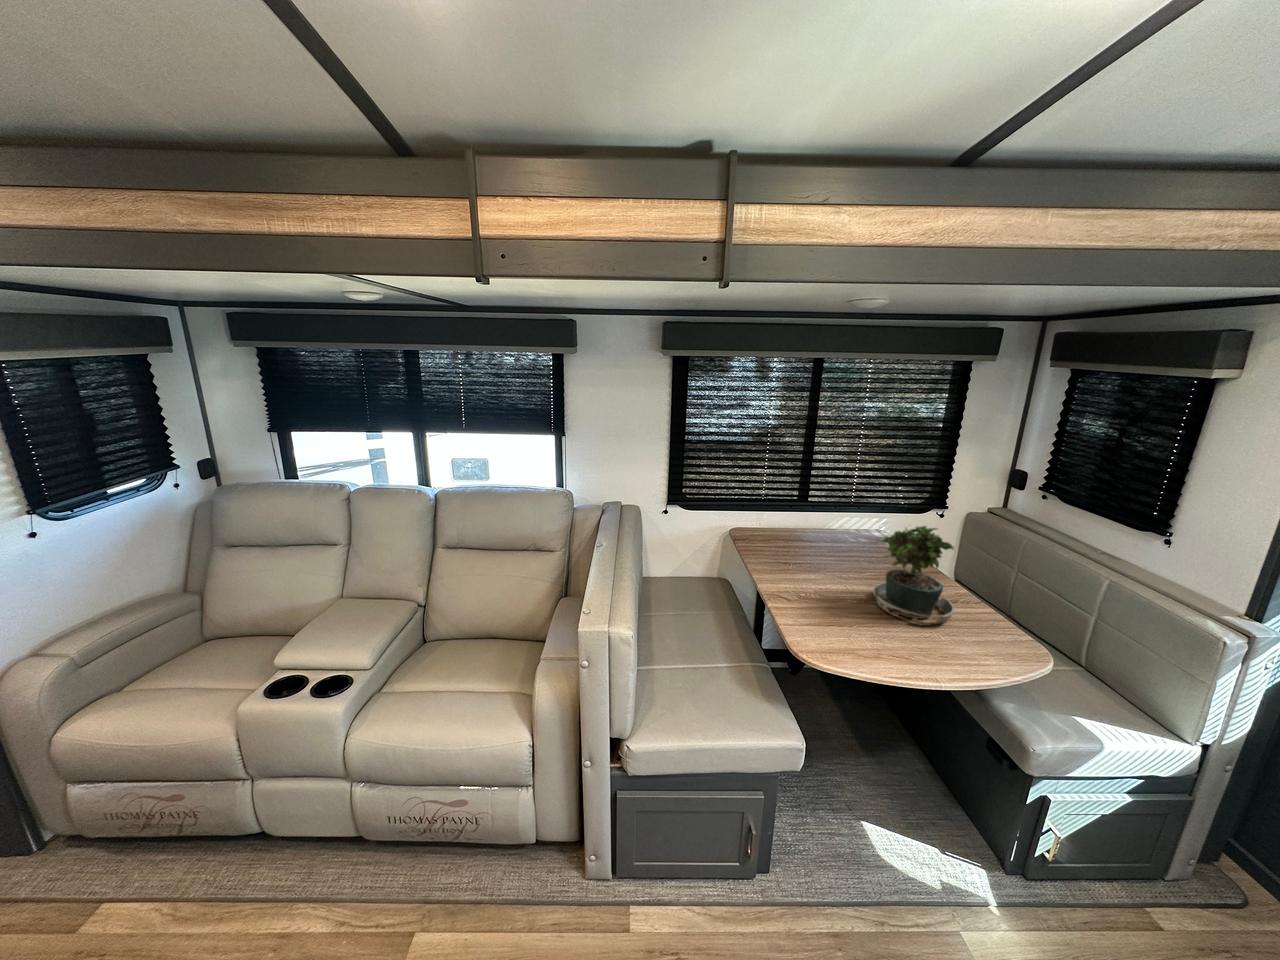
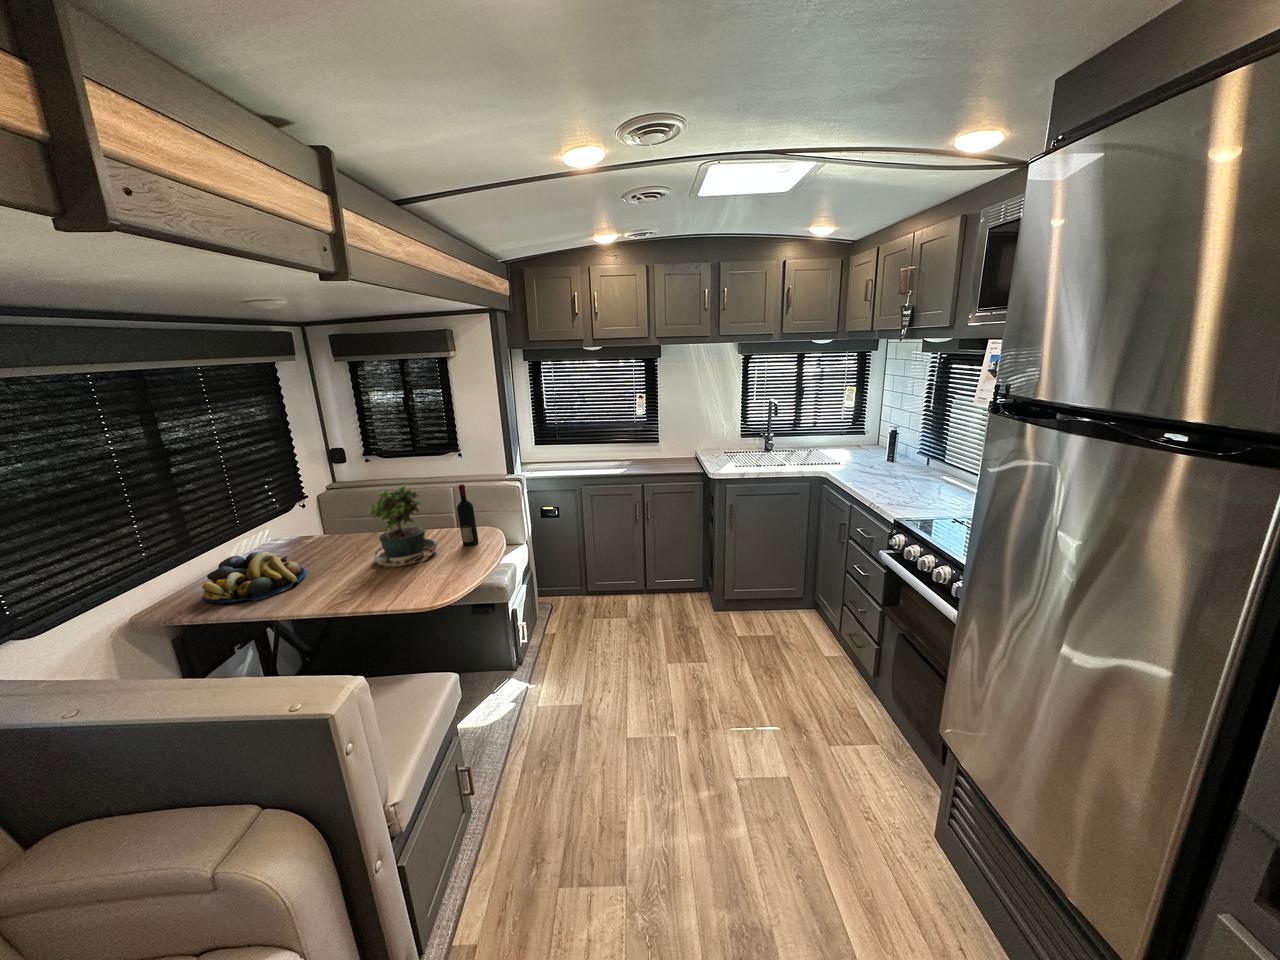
fruit bowl: none [764,522,840,567] -> present [202,552,306,604]
wine bottle: none [984,563,1022,655] -> present [457,484,478,546]

